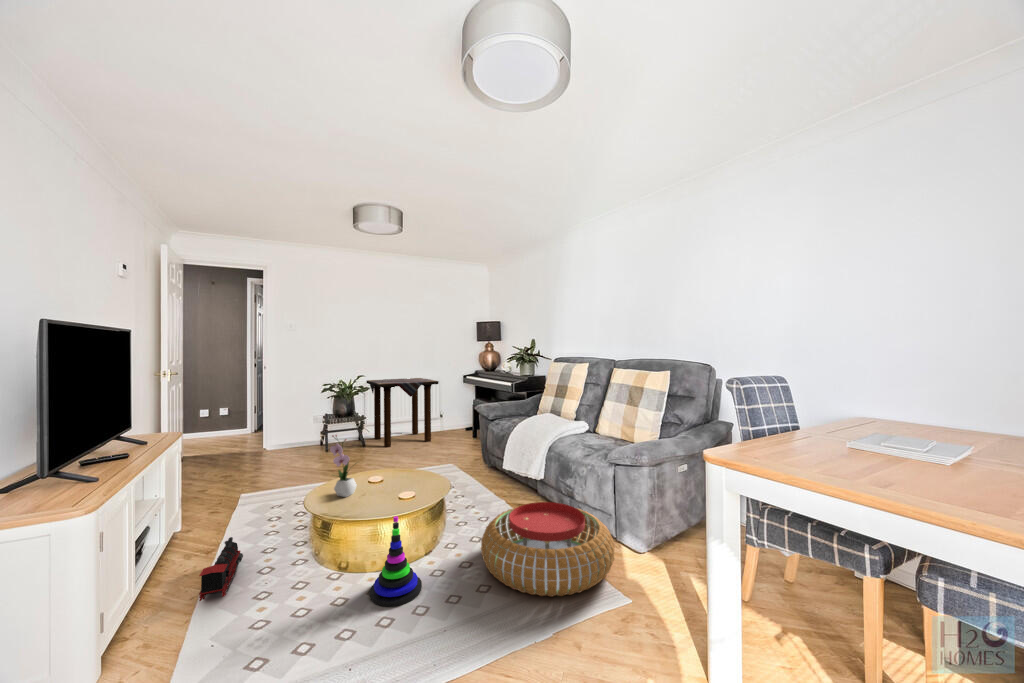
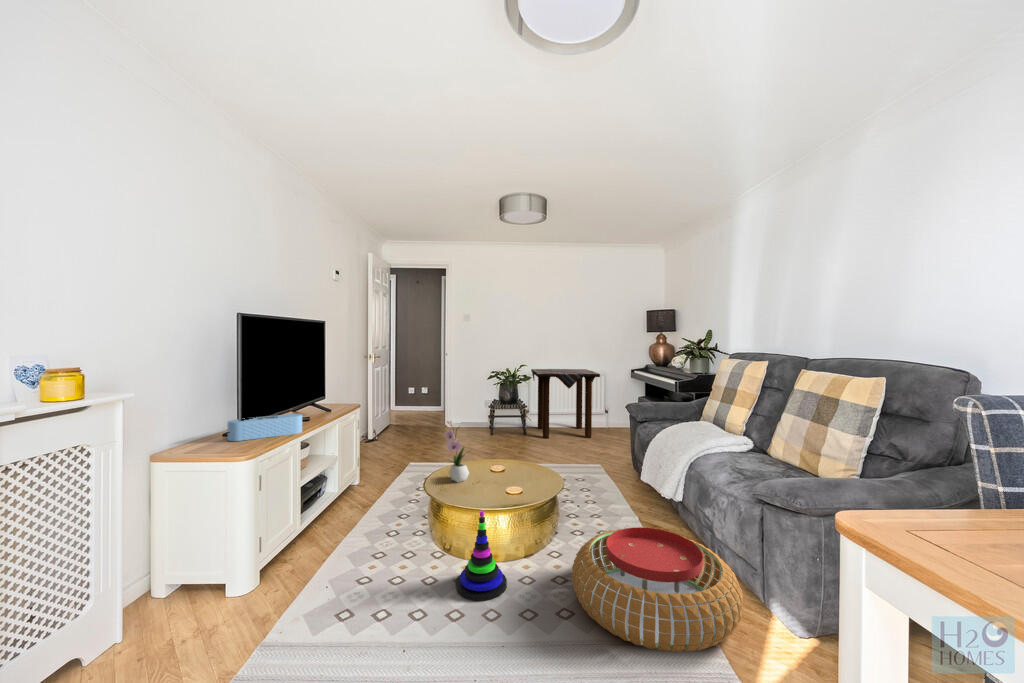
speaker: none [22,447,141,494] -> present [227,414,302,441]
toy train: present [199,537,243,601] -> none [335,499,381,549]

